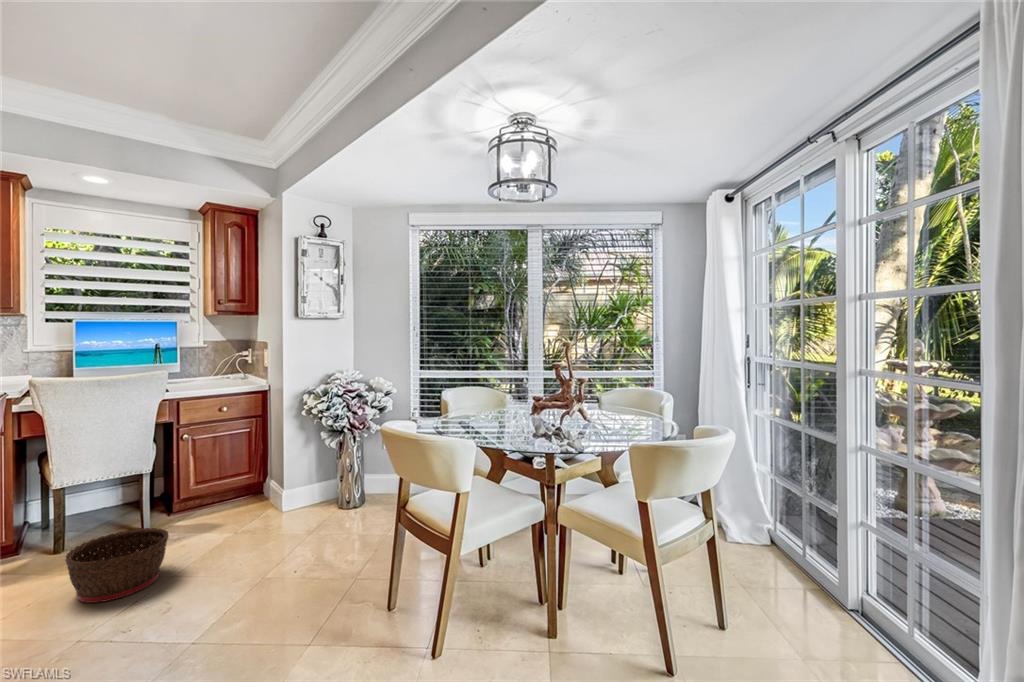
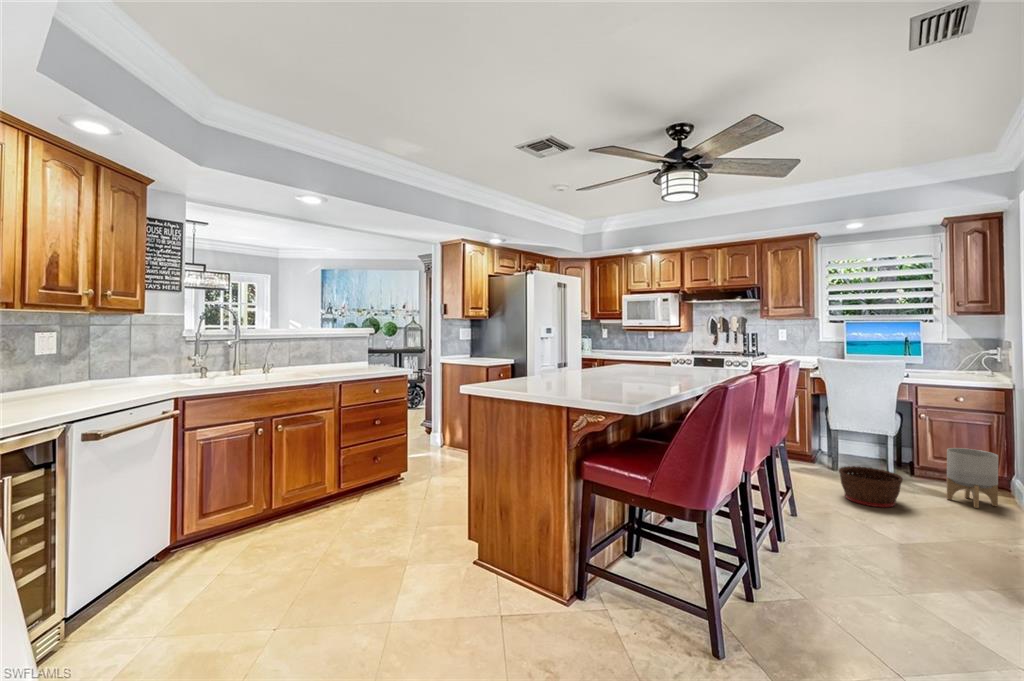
planter: none [216,464,265,534] -> present [947,448,998,508]

